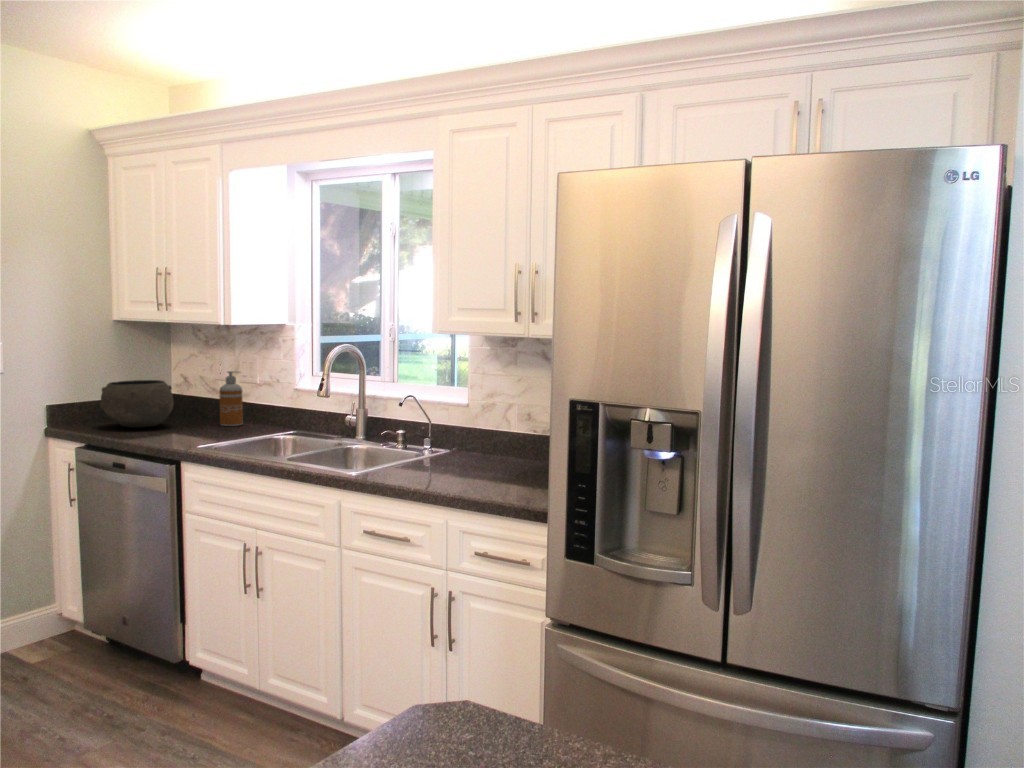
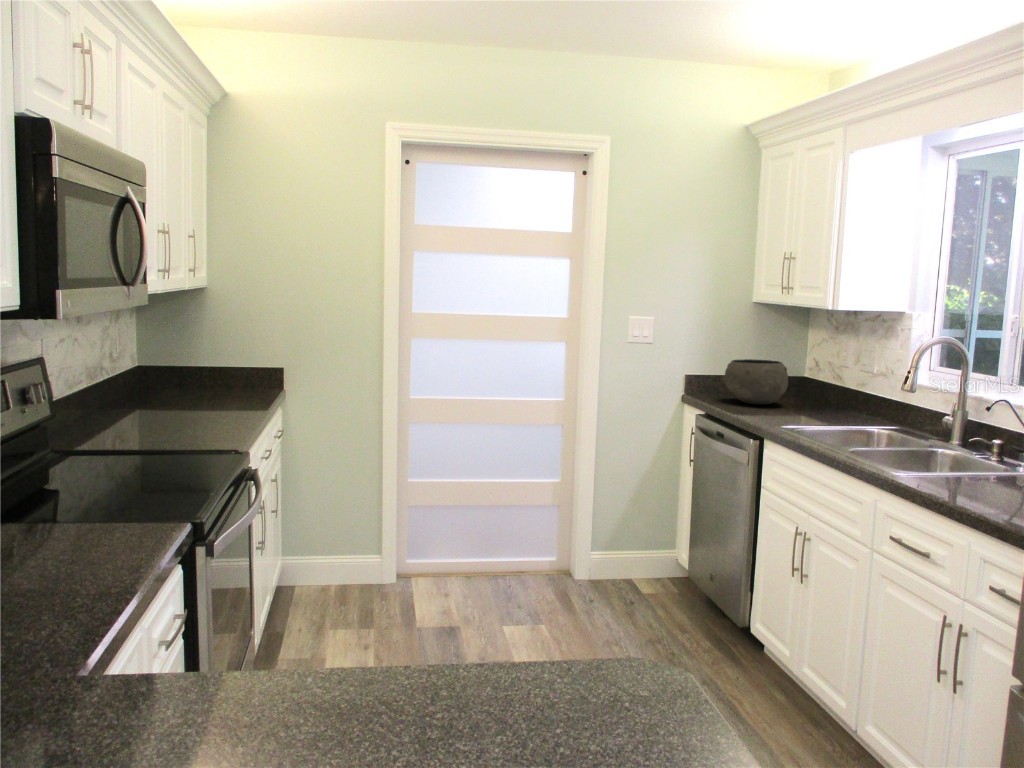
soap dispenser: present [219,371,243,426] -> none [831,358,858,414]

